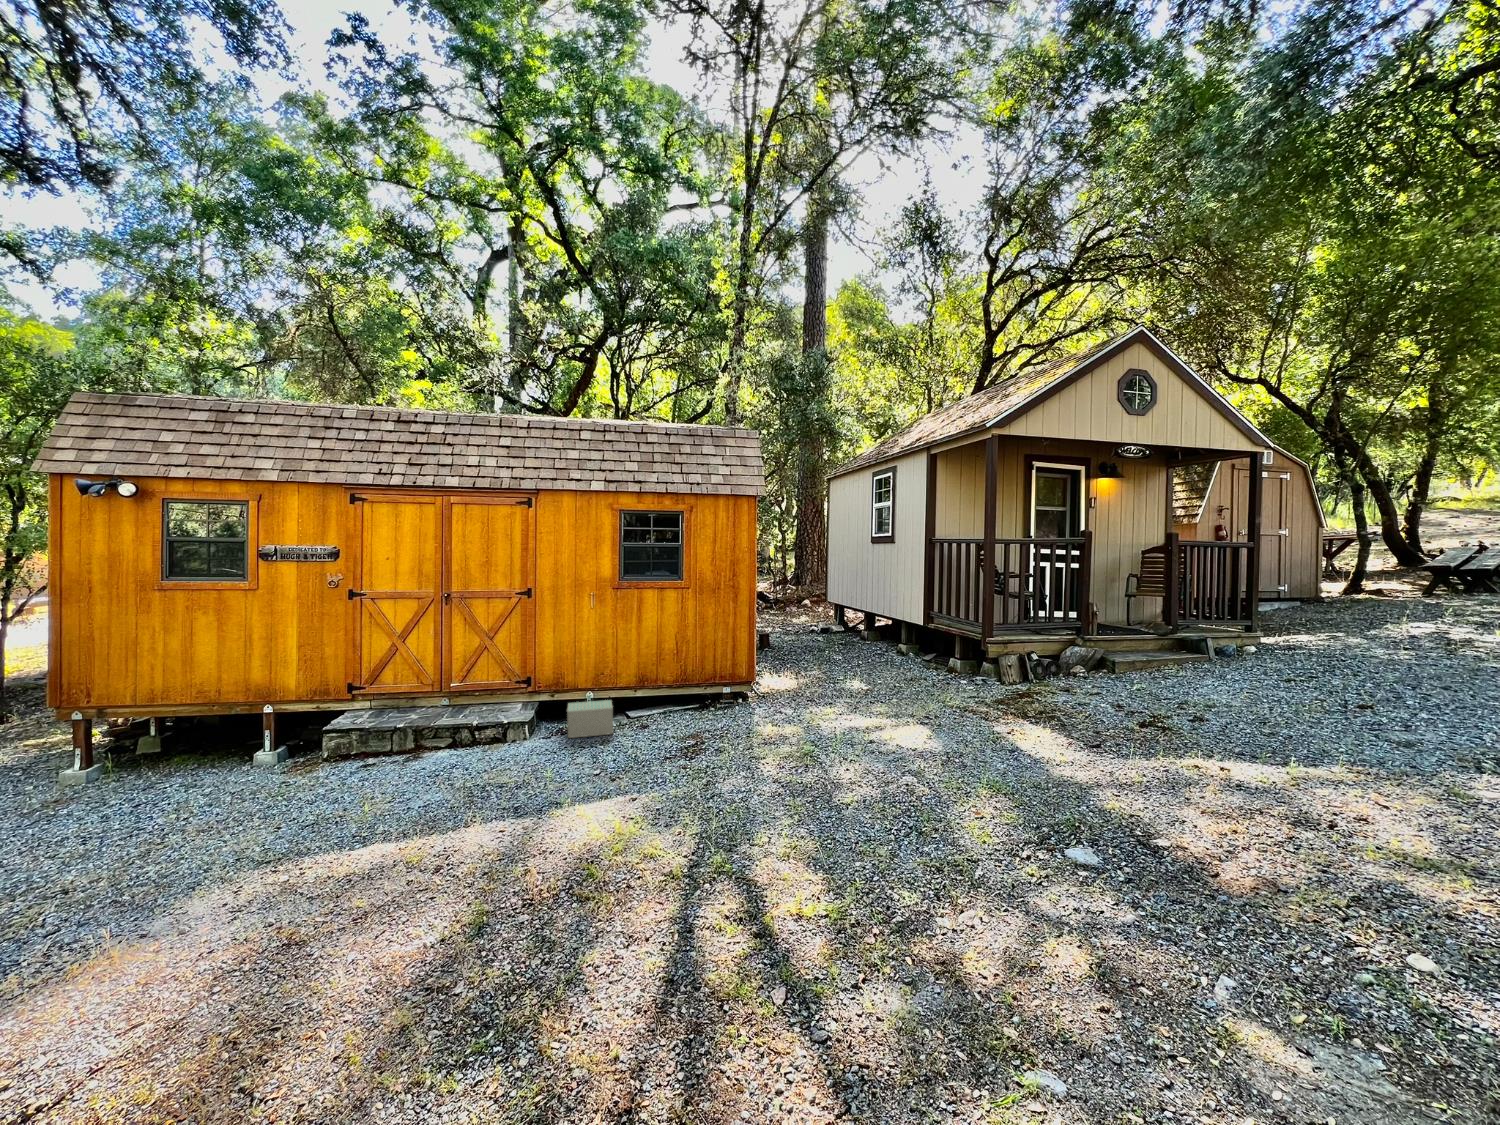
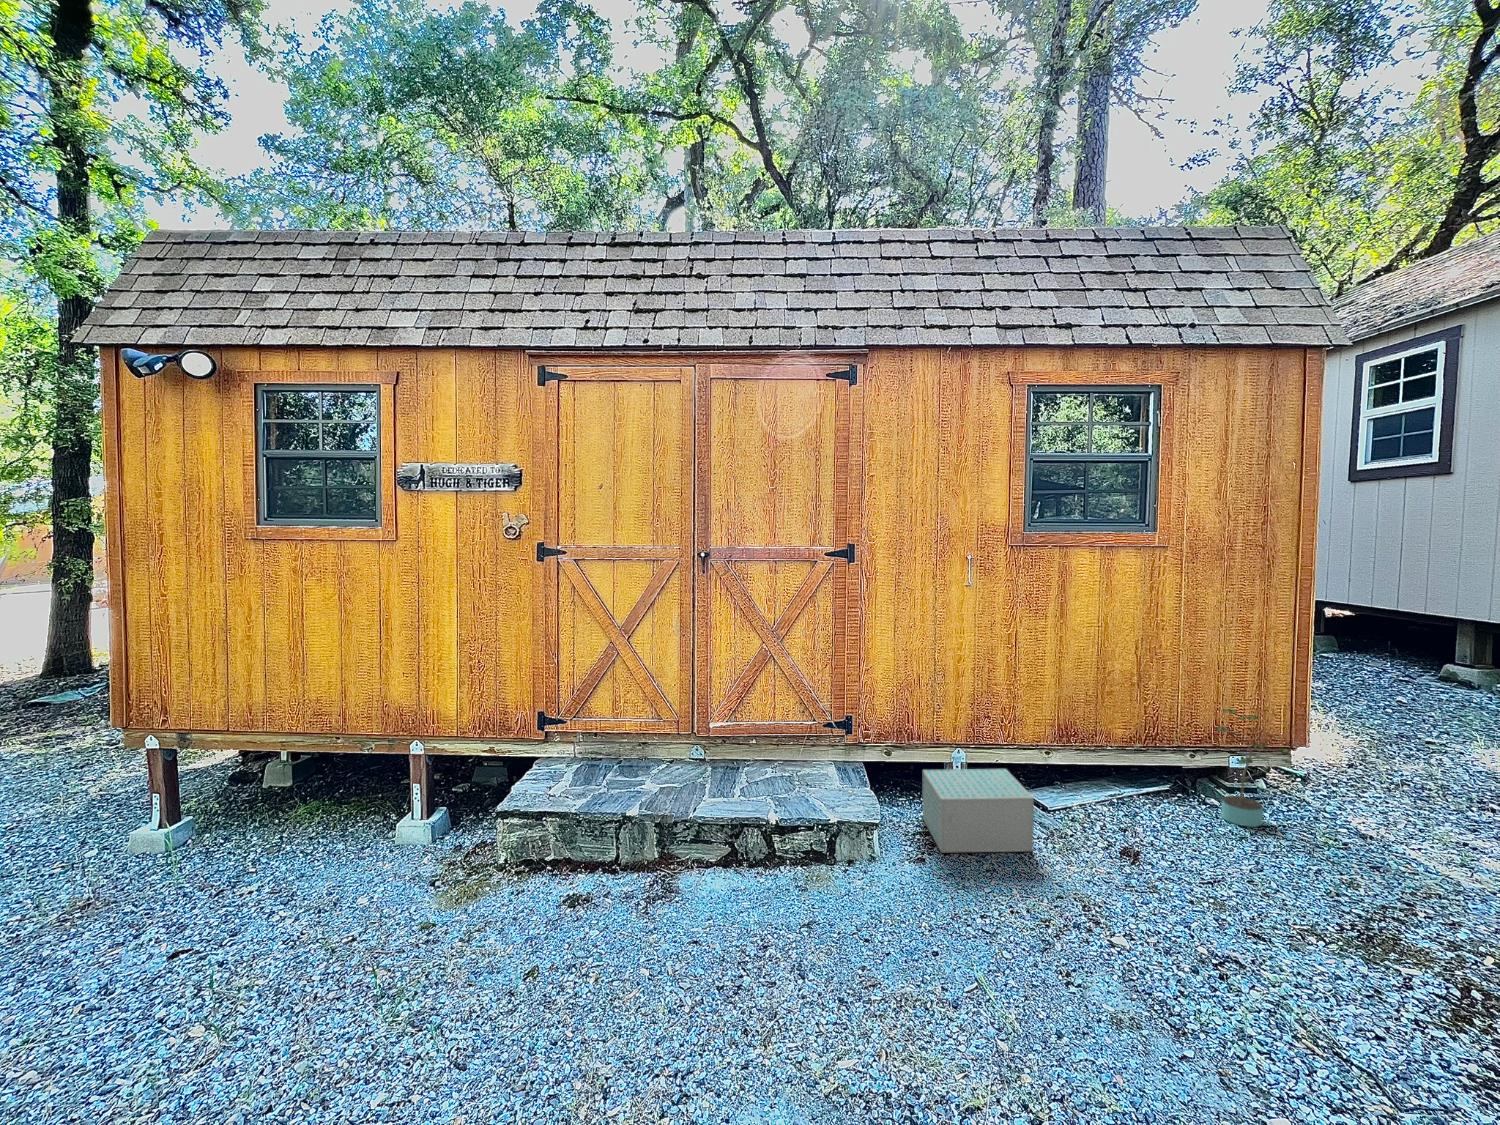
potted plant: none [706,664,737,718] -> present [1216,709,1291,827]

